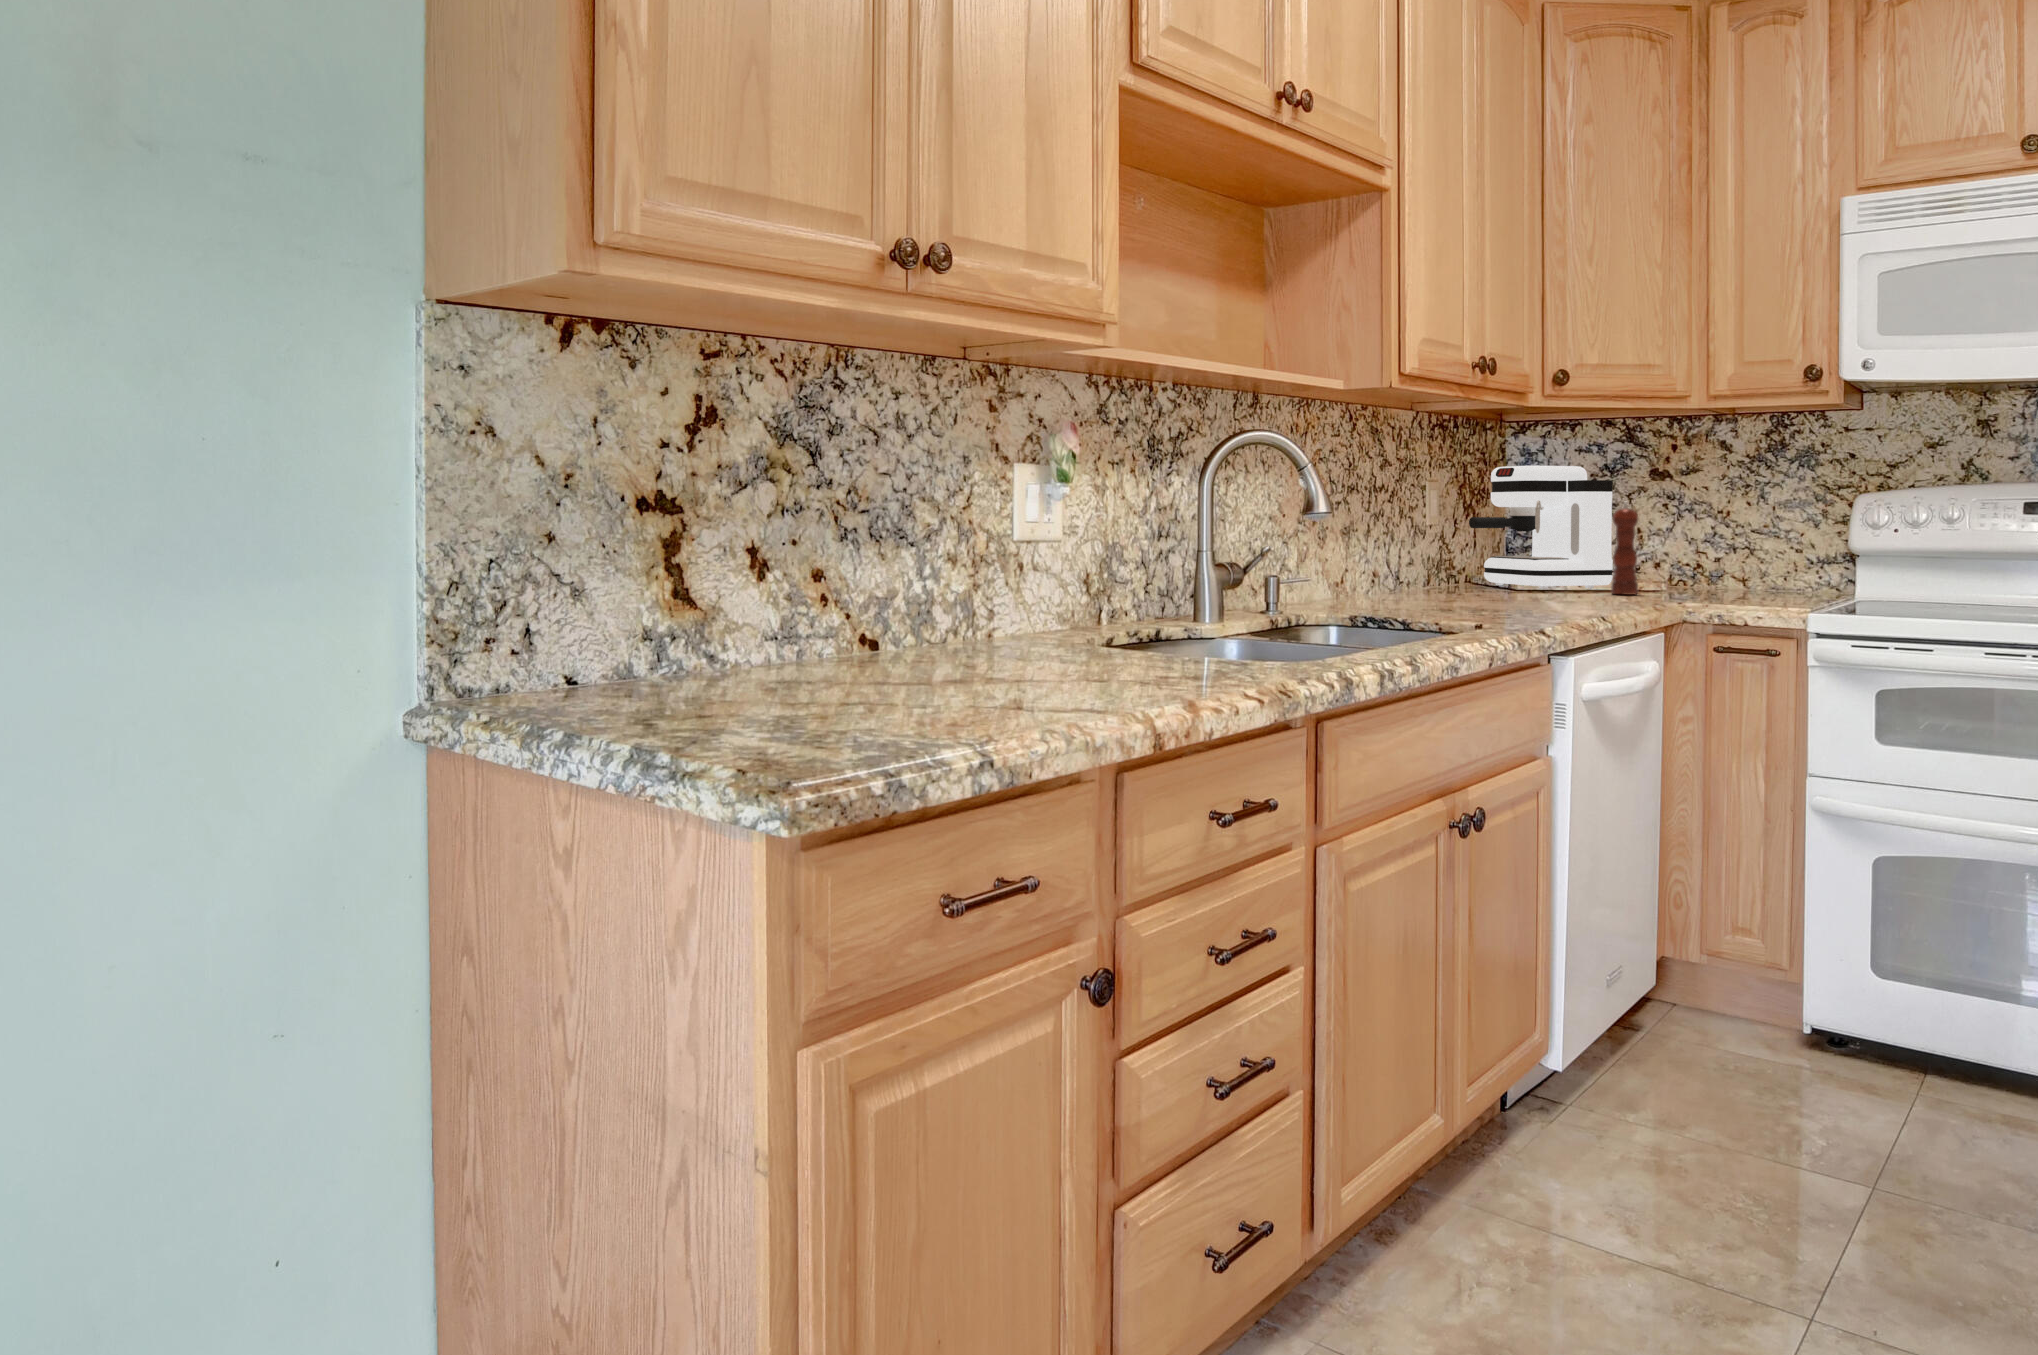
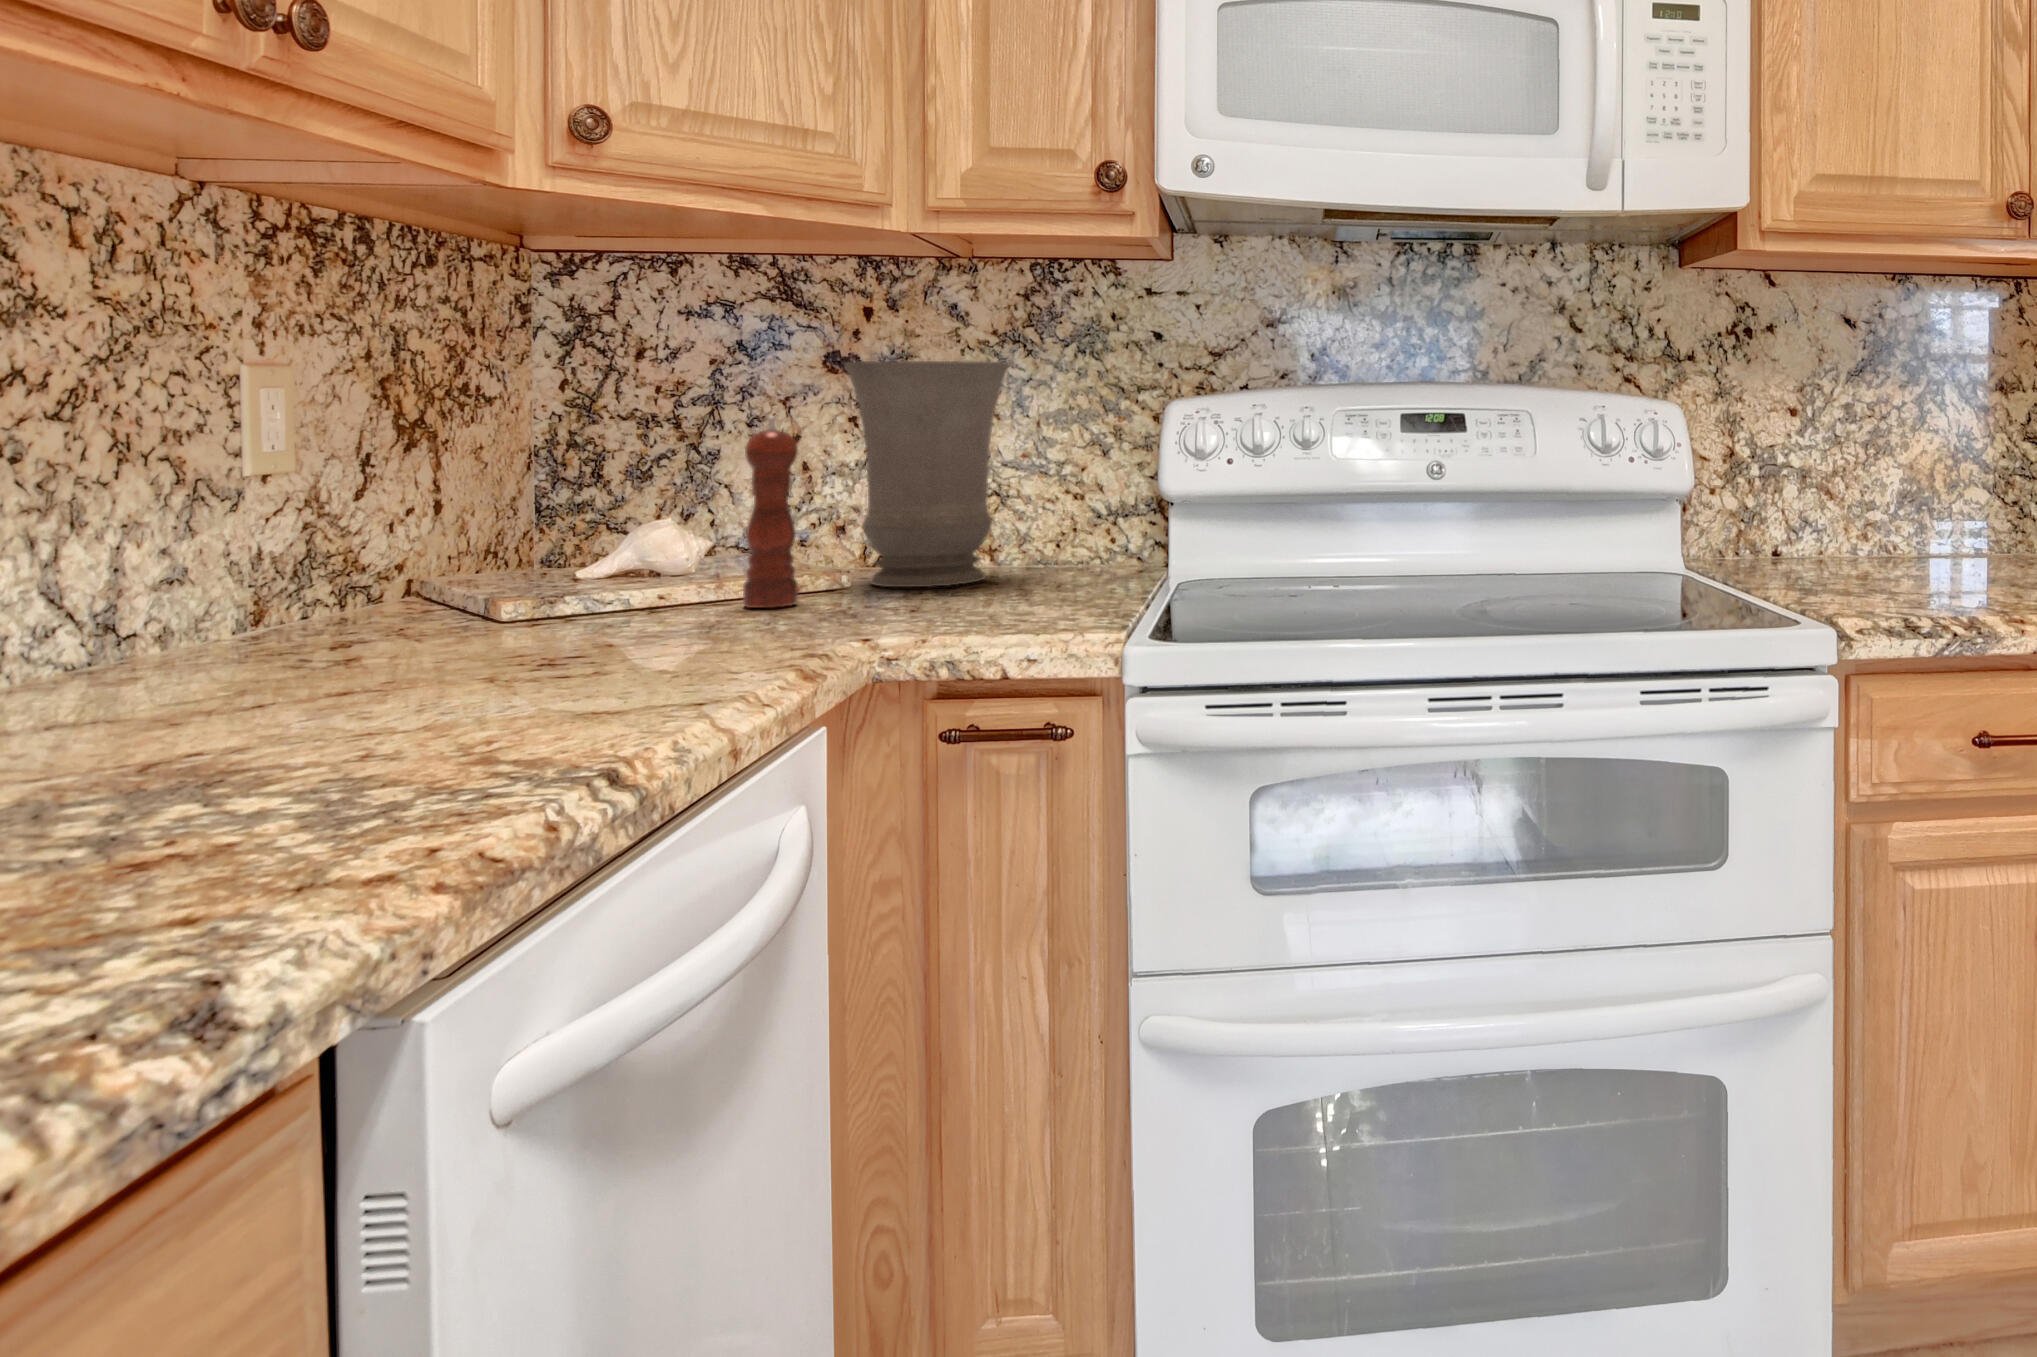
coffee maker: present [1469,466,1613,589] -> none [428,338,752,601]
vase: none [1661,473,1756,593] -> present [845,361,1009,587]

